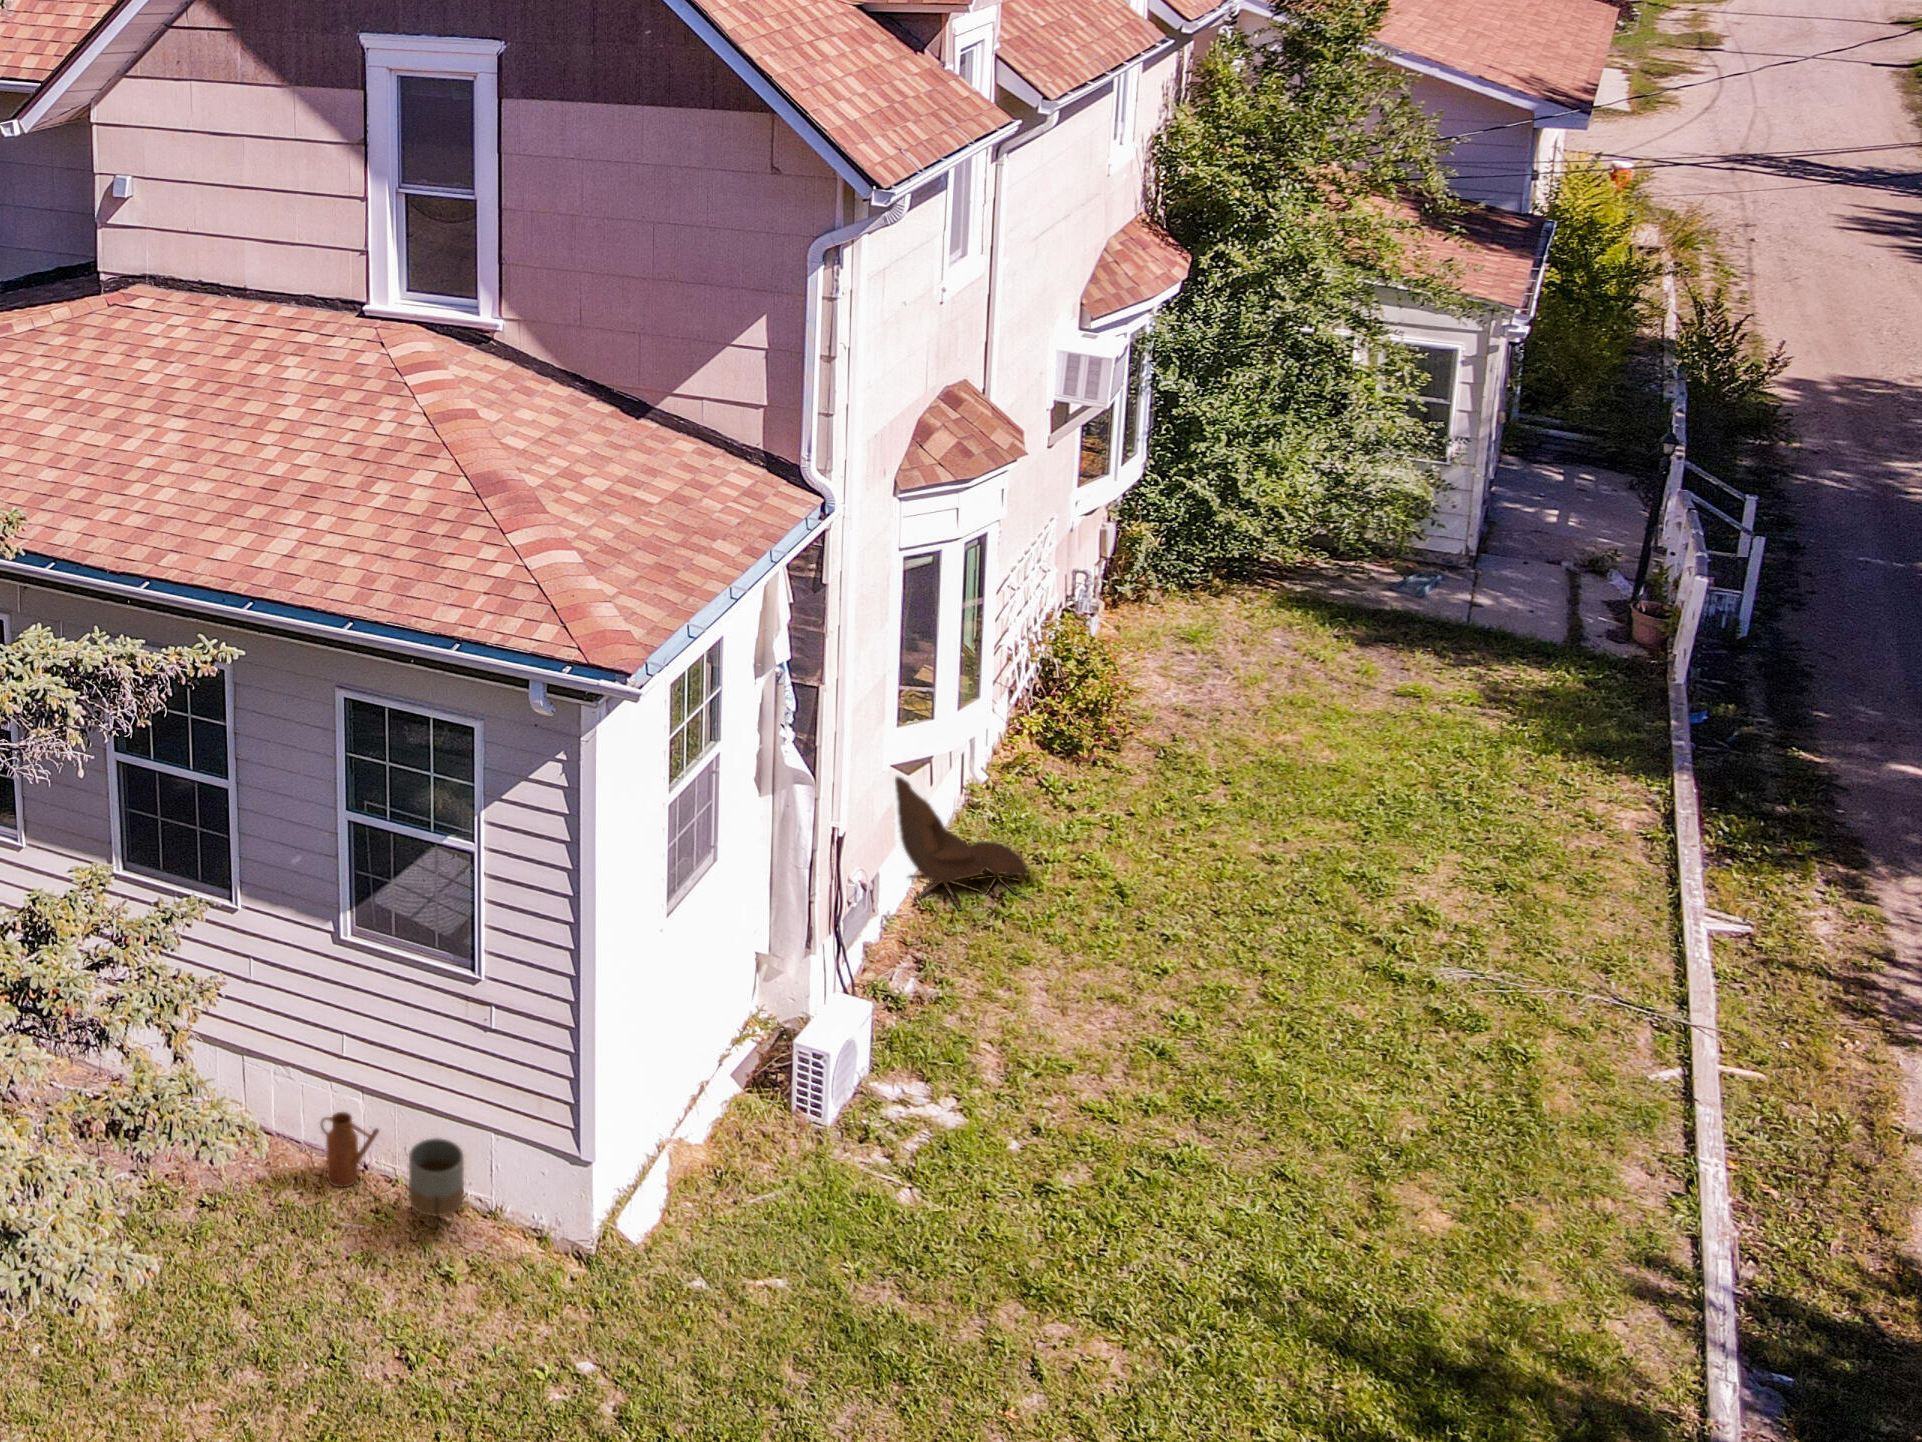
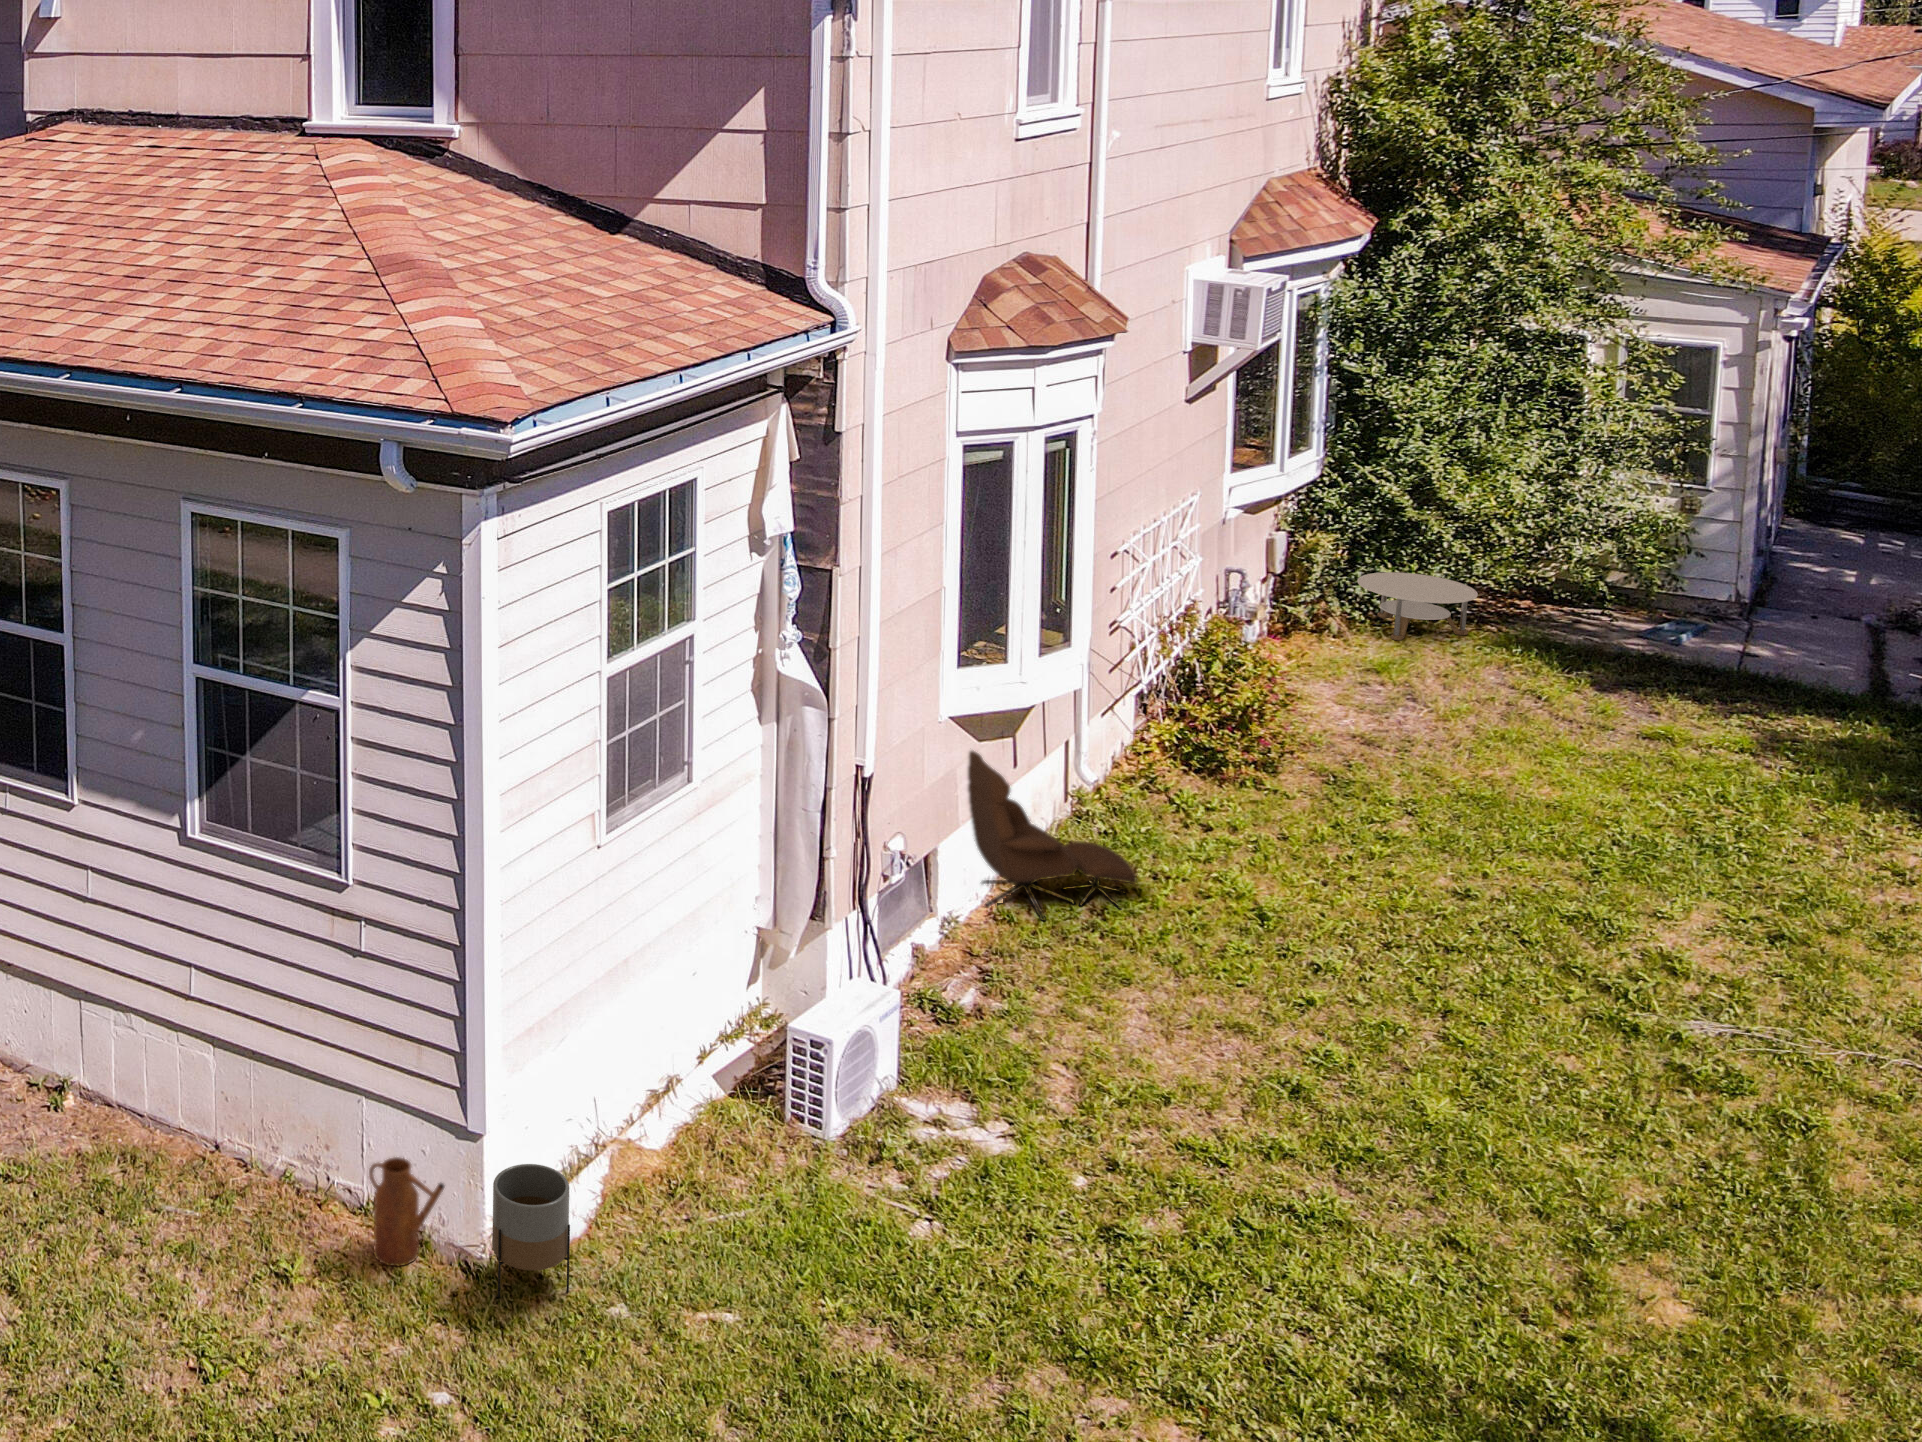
round table: none [1172,549,1268,611] -> present [1357,572,1478,640]
watering can: present [320,1112,379,1187] -> present [369,1157,444,1266]
planter: present [409,1138,464,1217] -> present [492,1164,570,1297]

